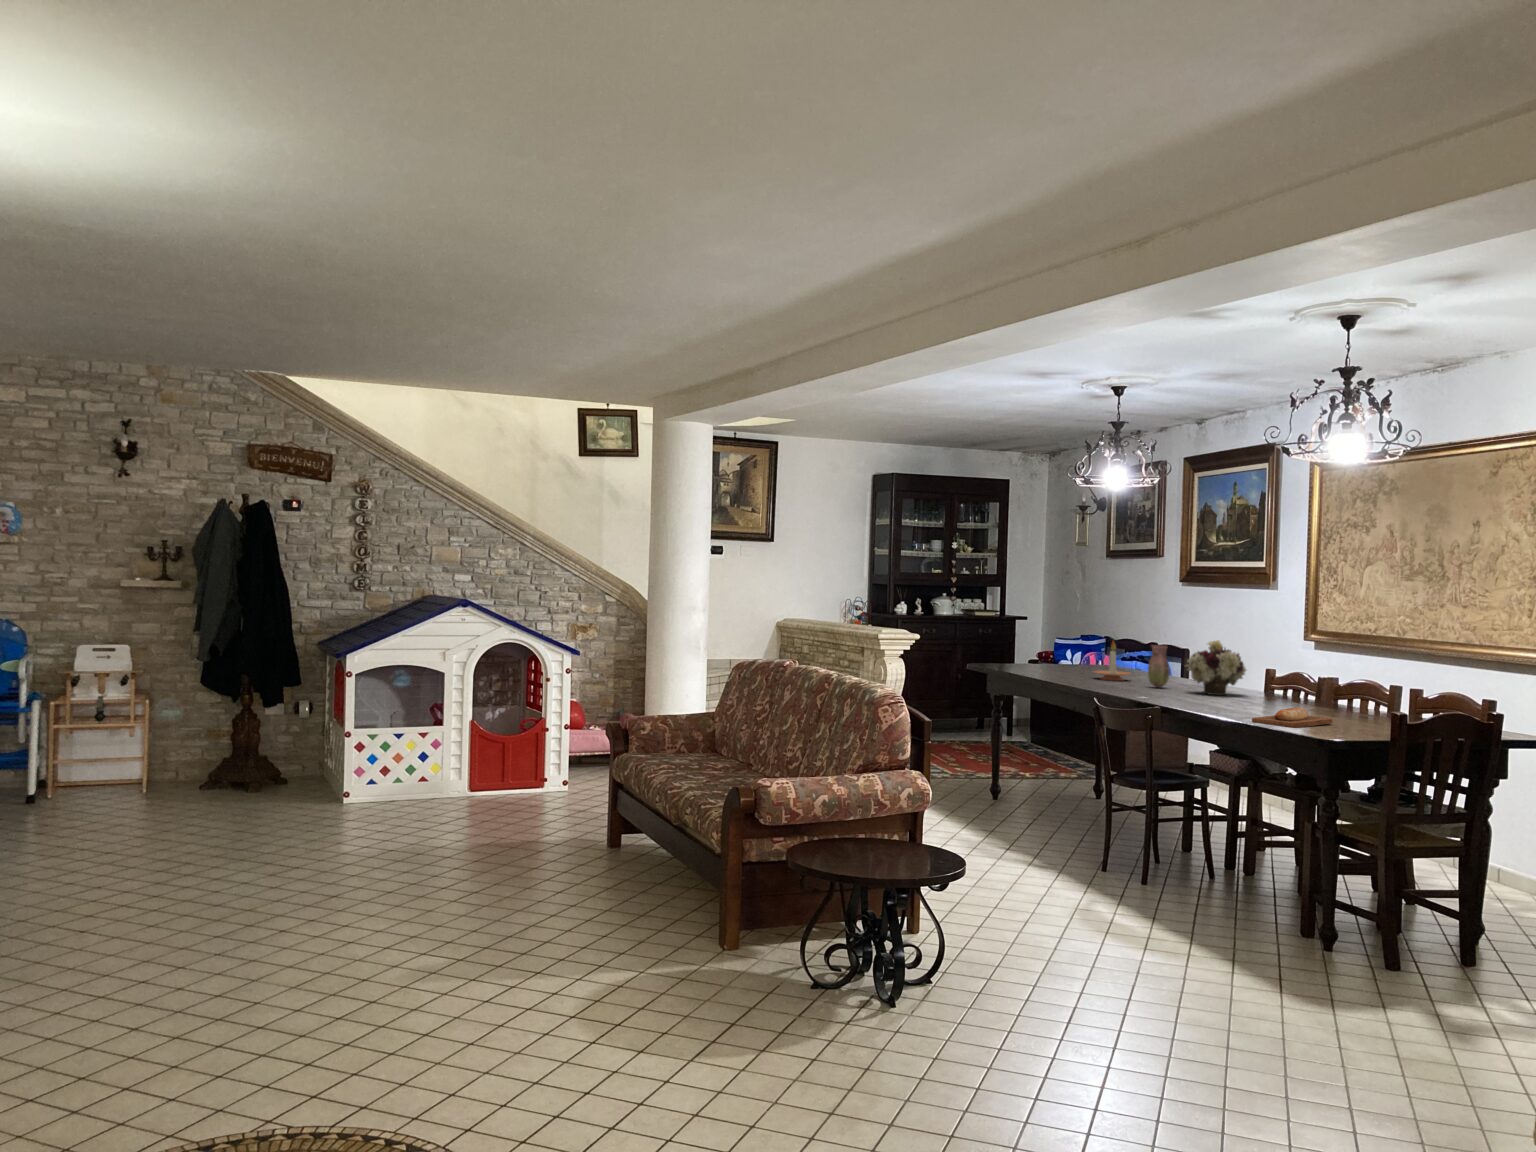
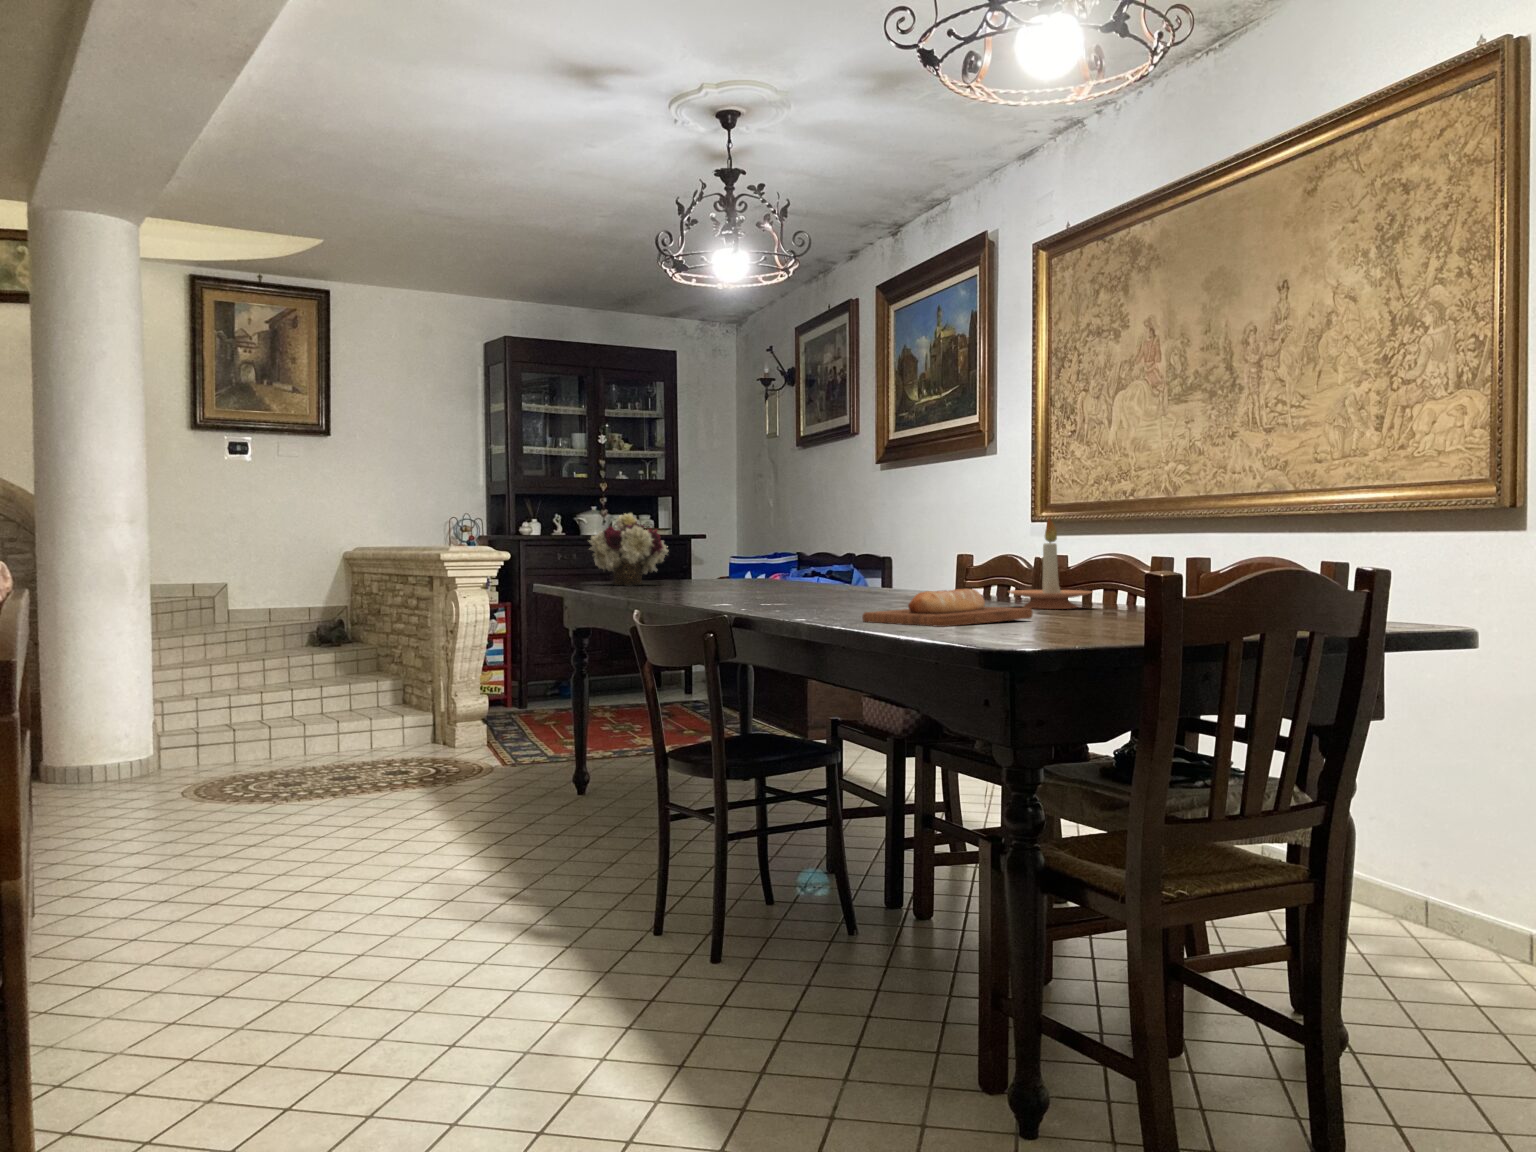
flower arrangement: present [1186,640,1246,695] -> present [589,513,668,585]
candle holder: present [1095,641,1130,681] -> present [1008,518,1092,609]
vase: present [1148,645,1169,687] -> none [769,521,804,594]

